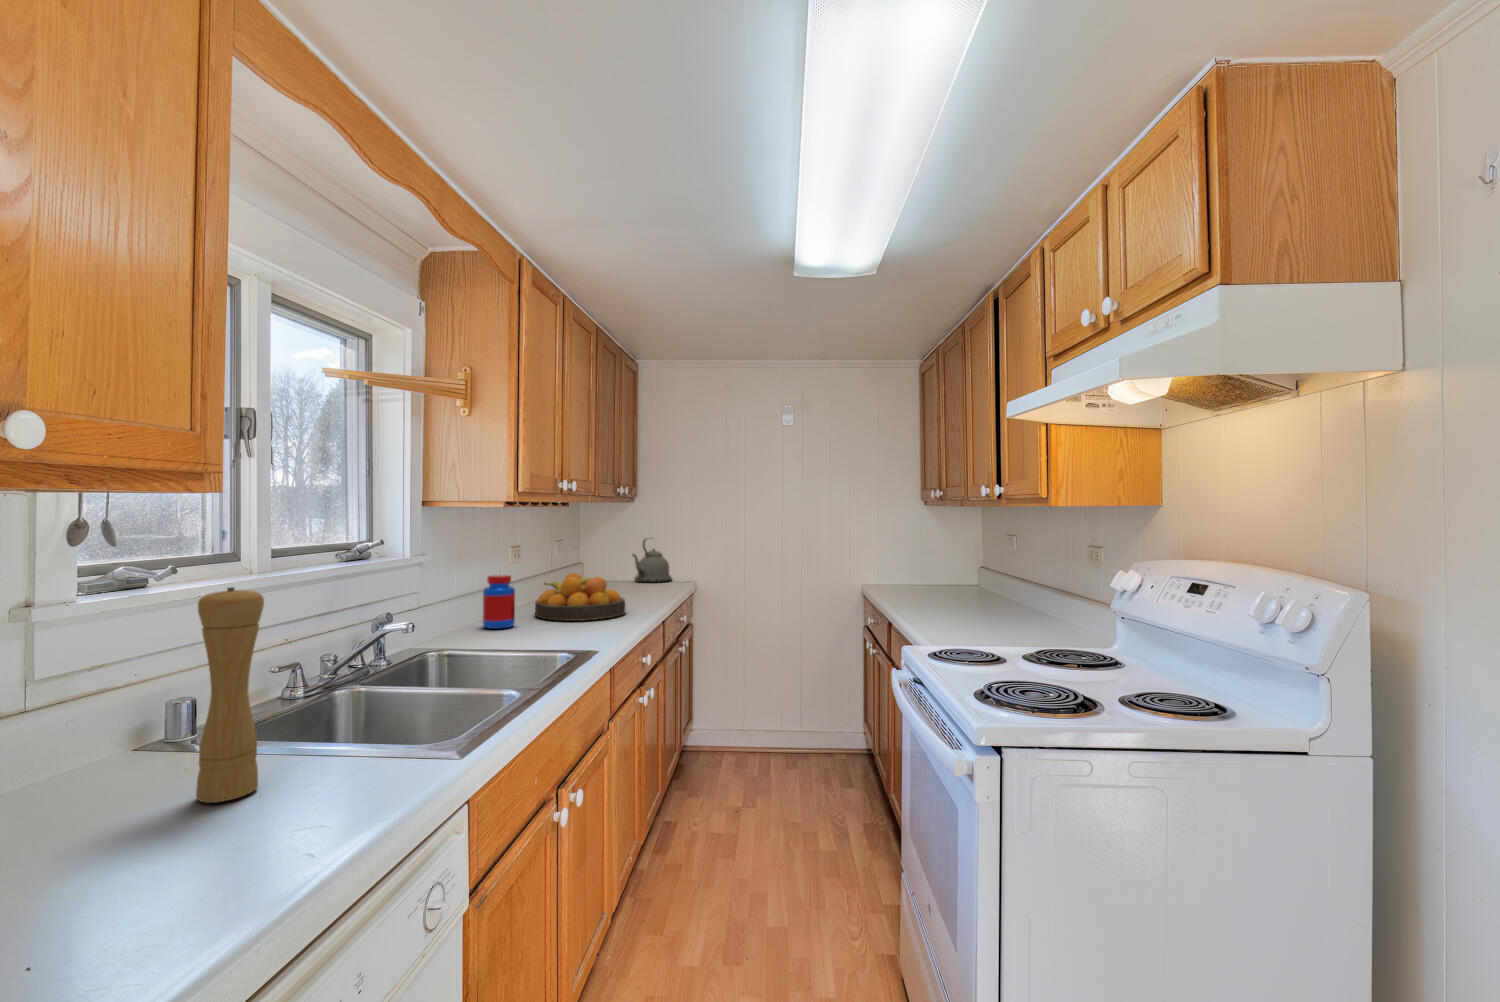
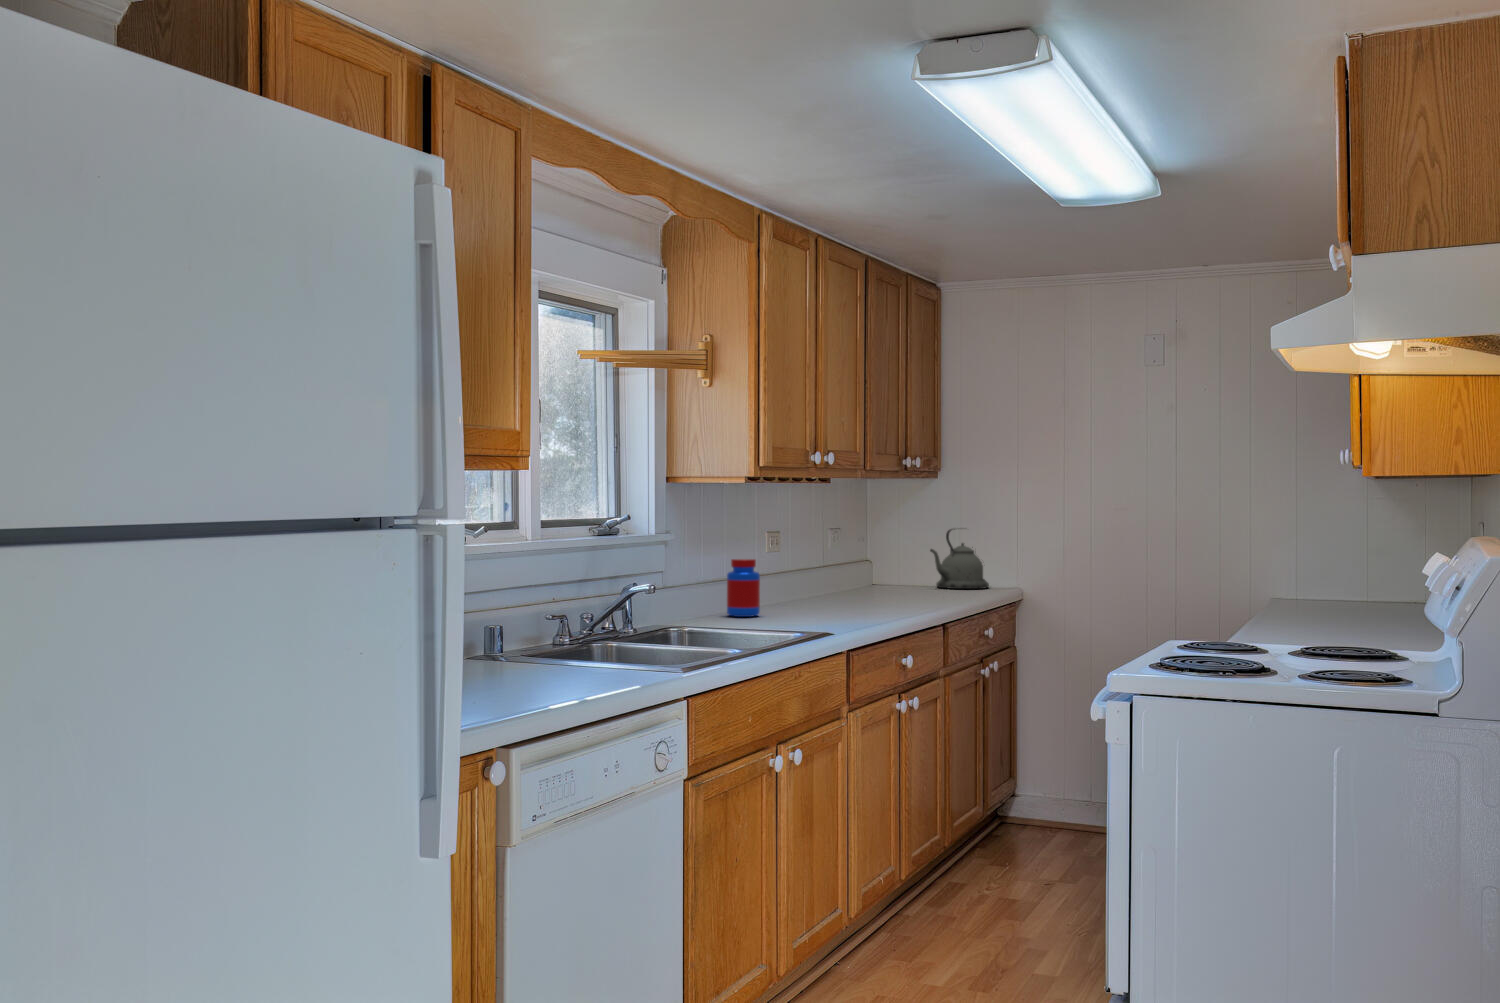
fruit bowl: present [535,573,625,621] -> none [786,563,890,615]
pepper mill: present [196,587,264,803] -> none [514,533,550,675]

